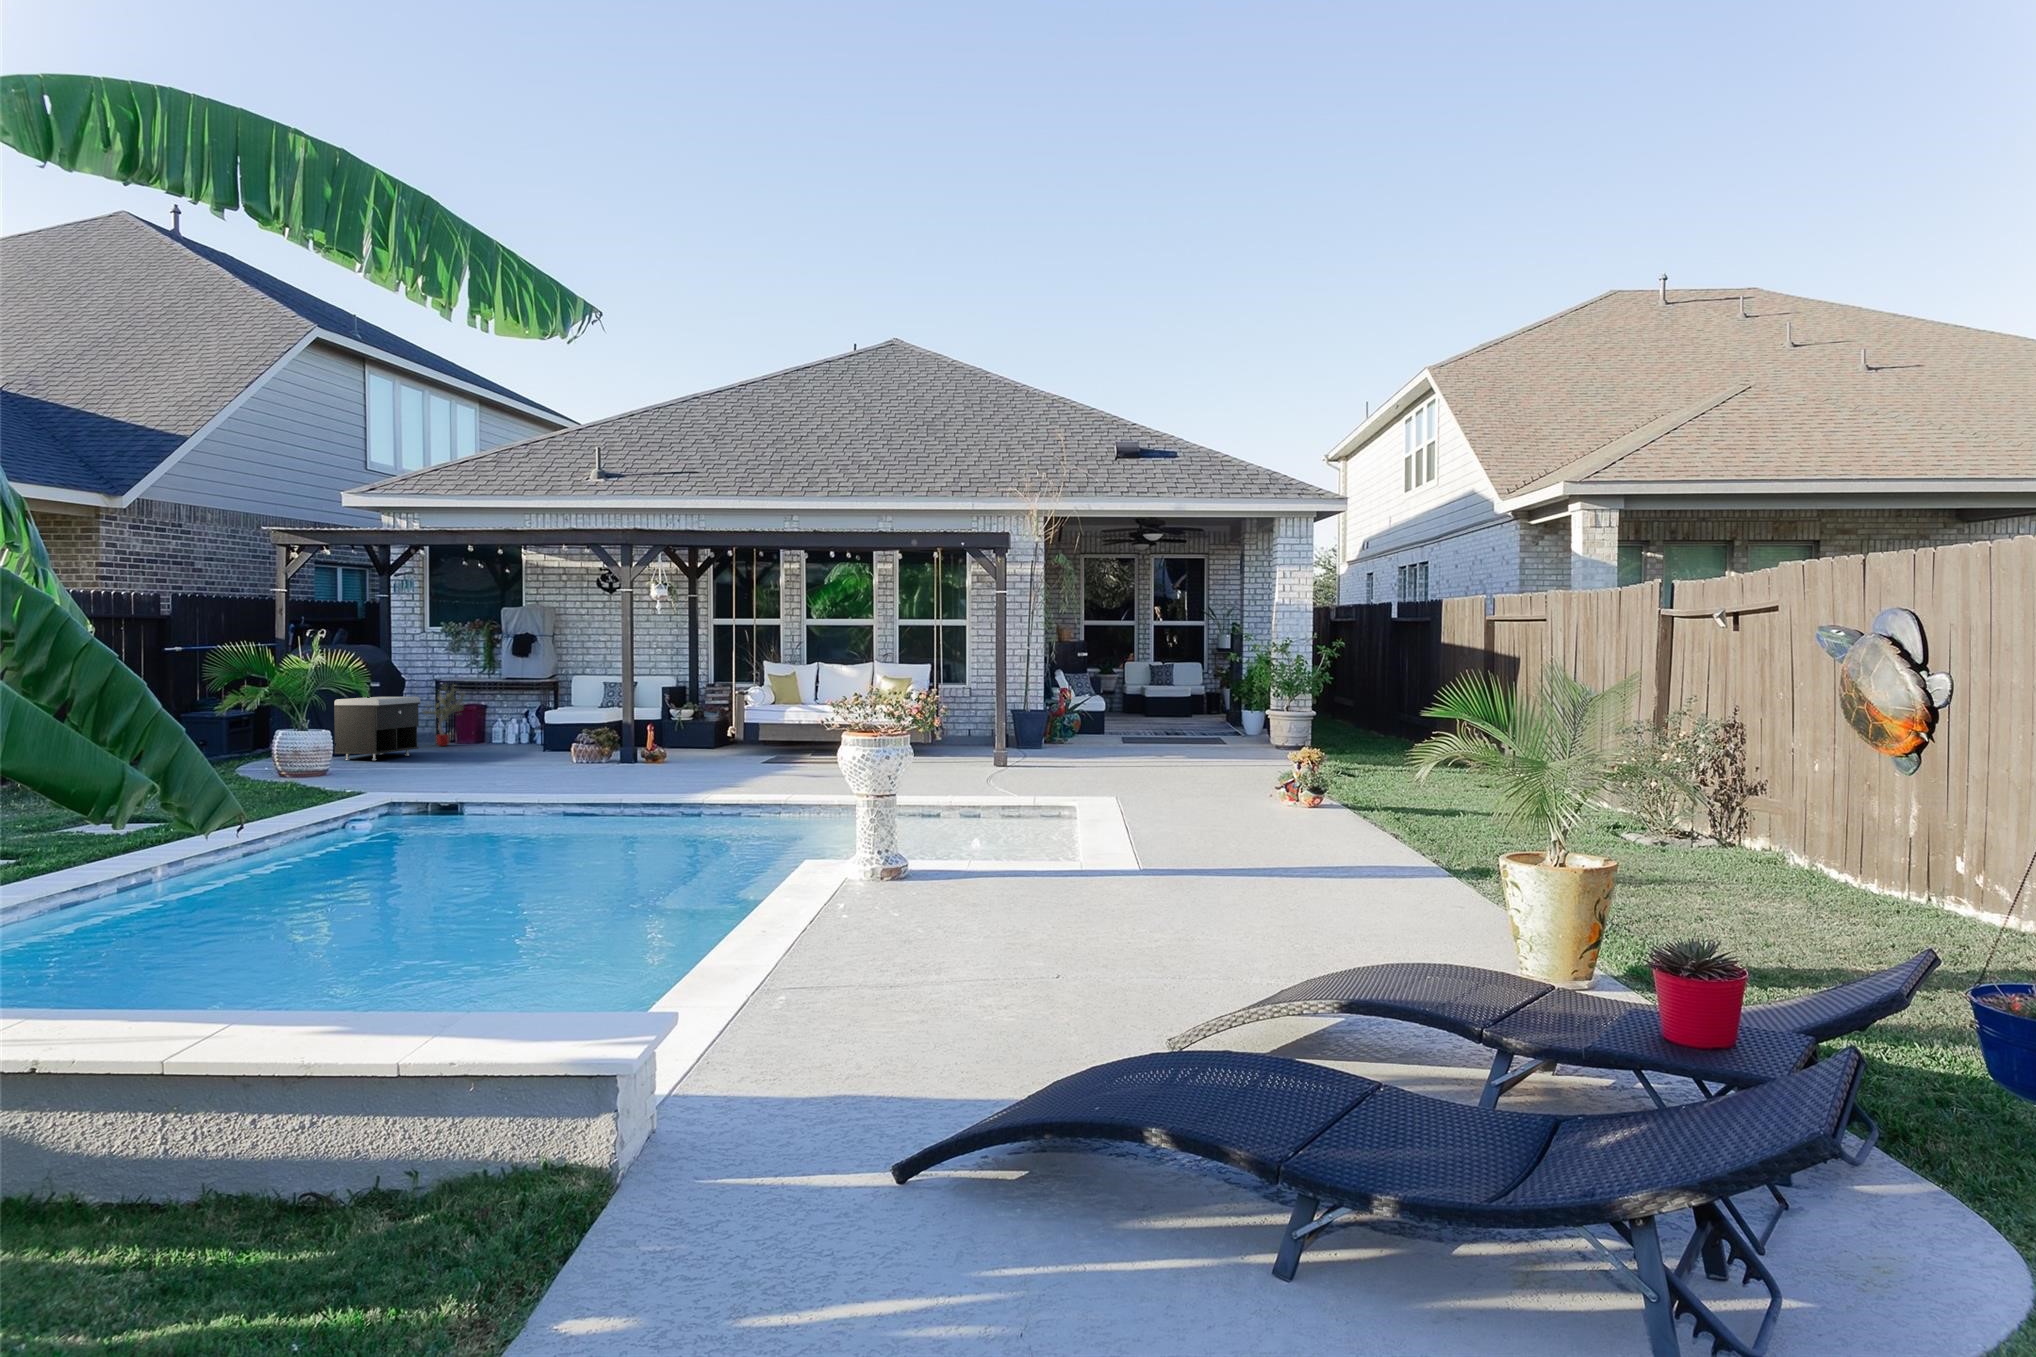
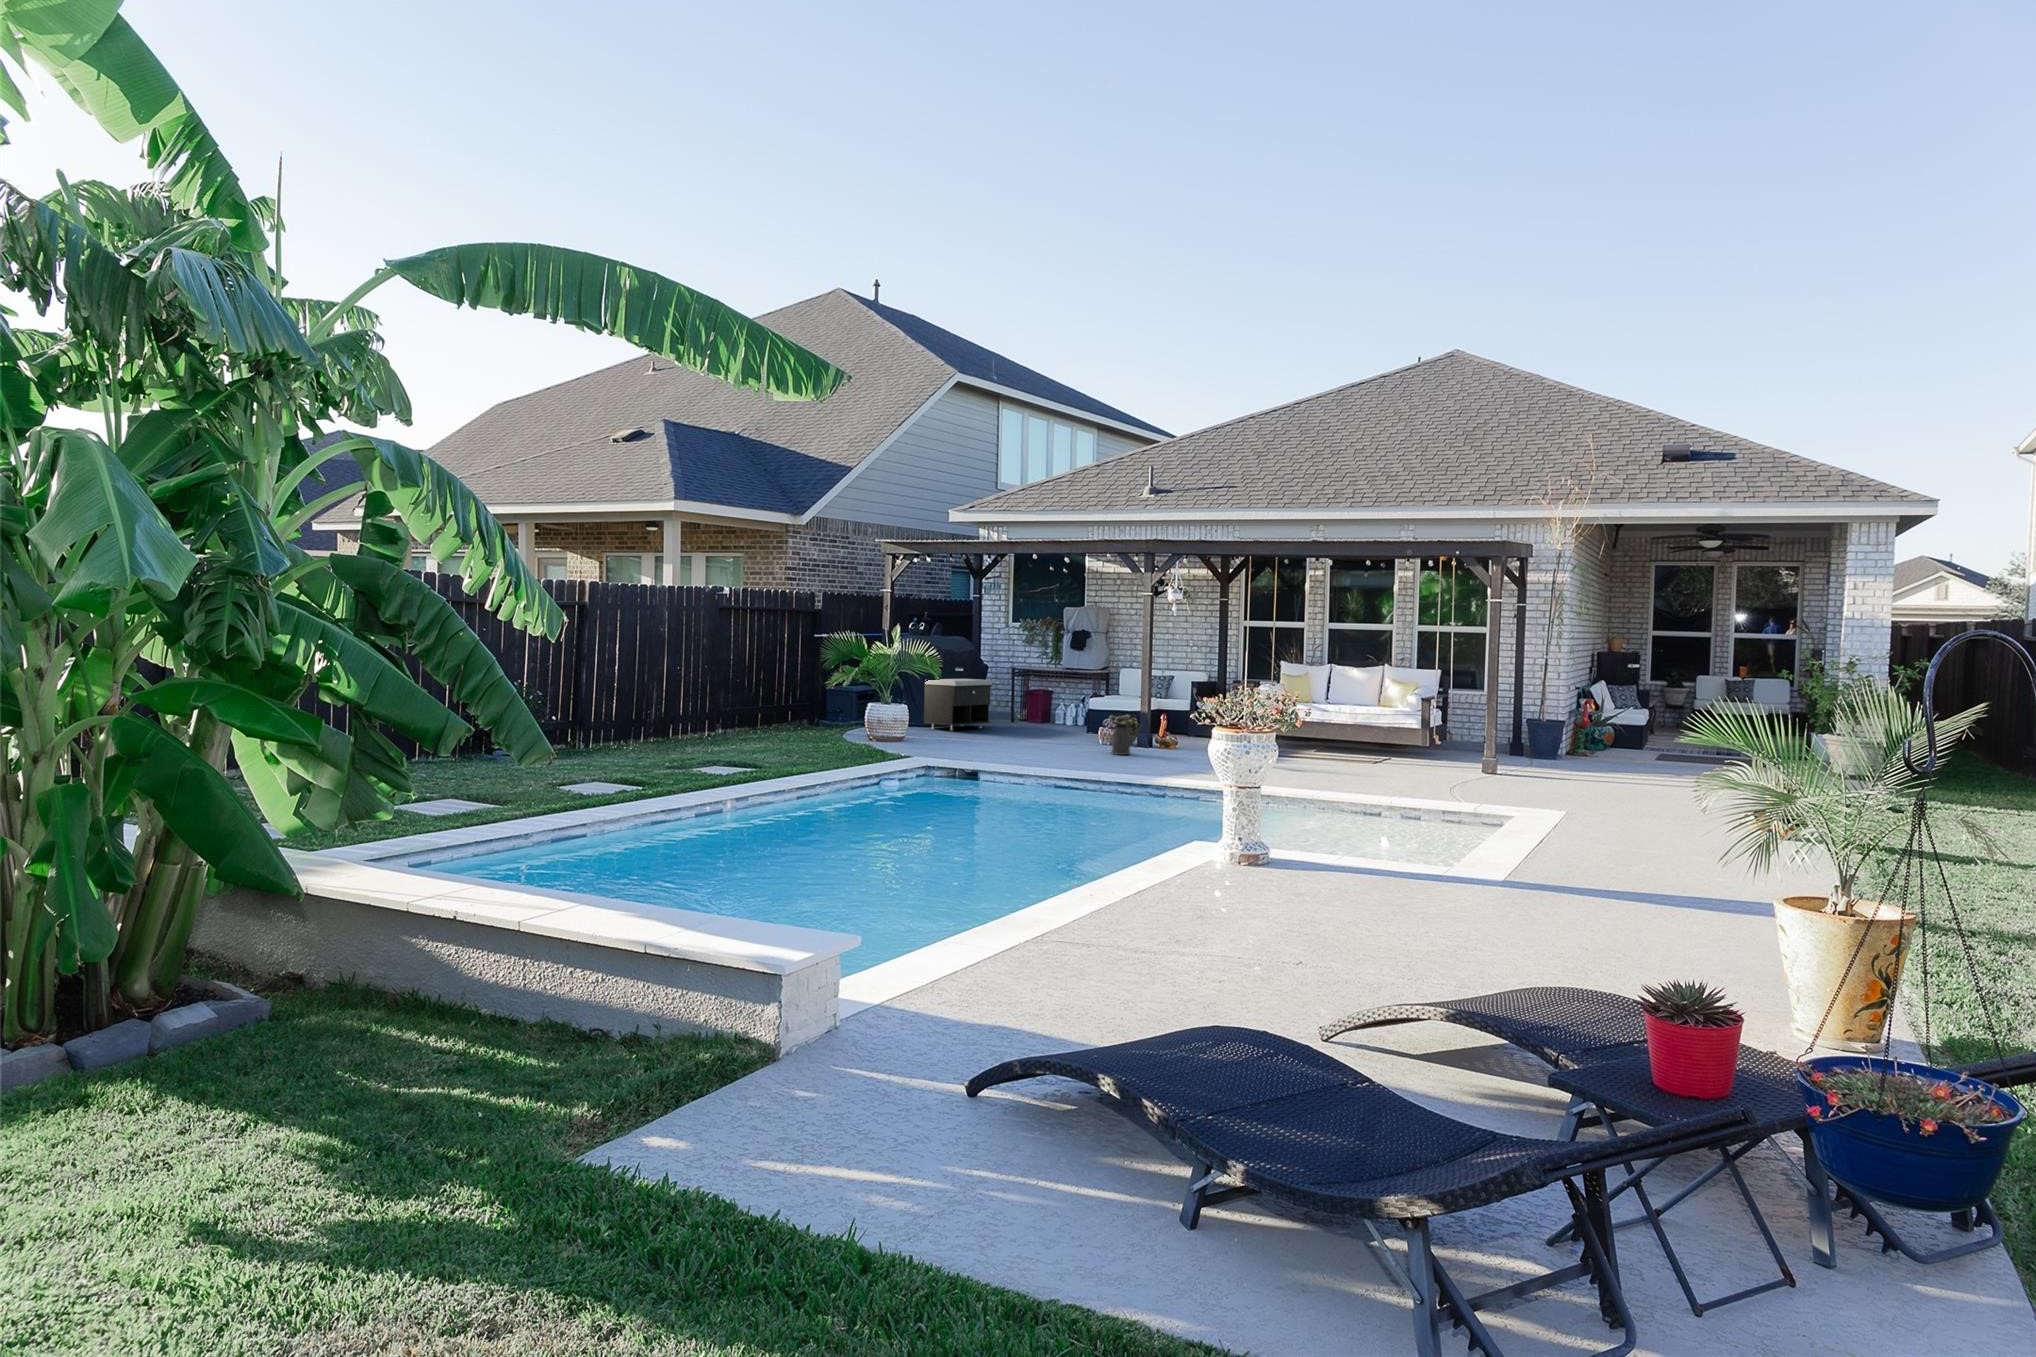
potted tree: present [422,685,465,746] -> none [1000,670,1035,722]
watering can: none [590,730,626,774] -> present [1110,717,1143,755]

